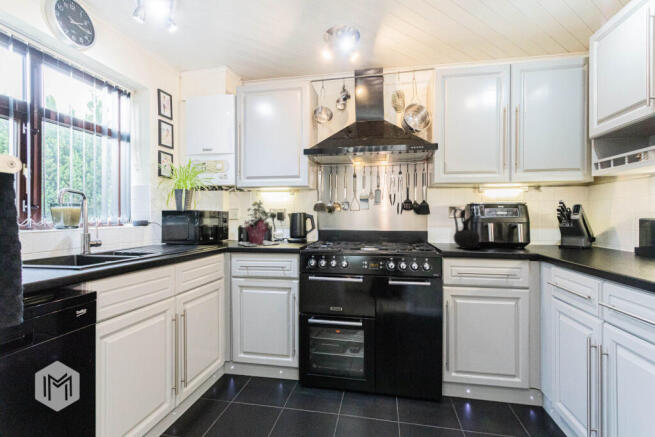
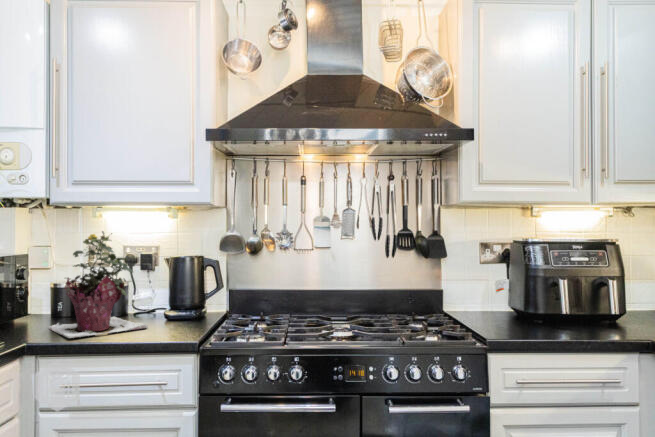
ceramic jug: present [453,209,480,249] -> none [498,252,547,329]

